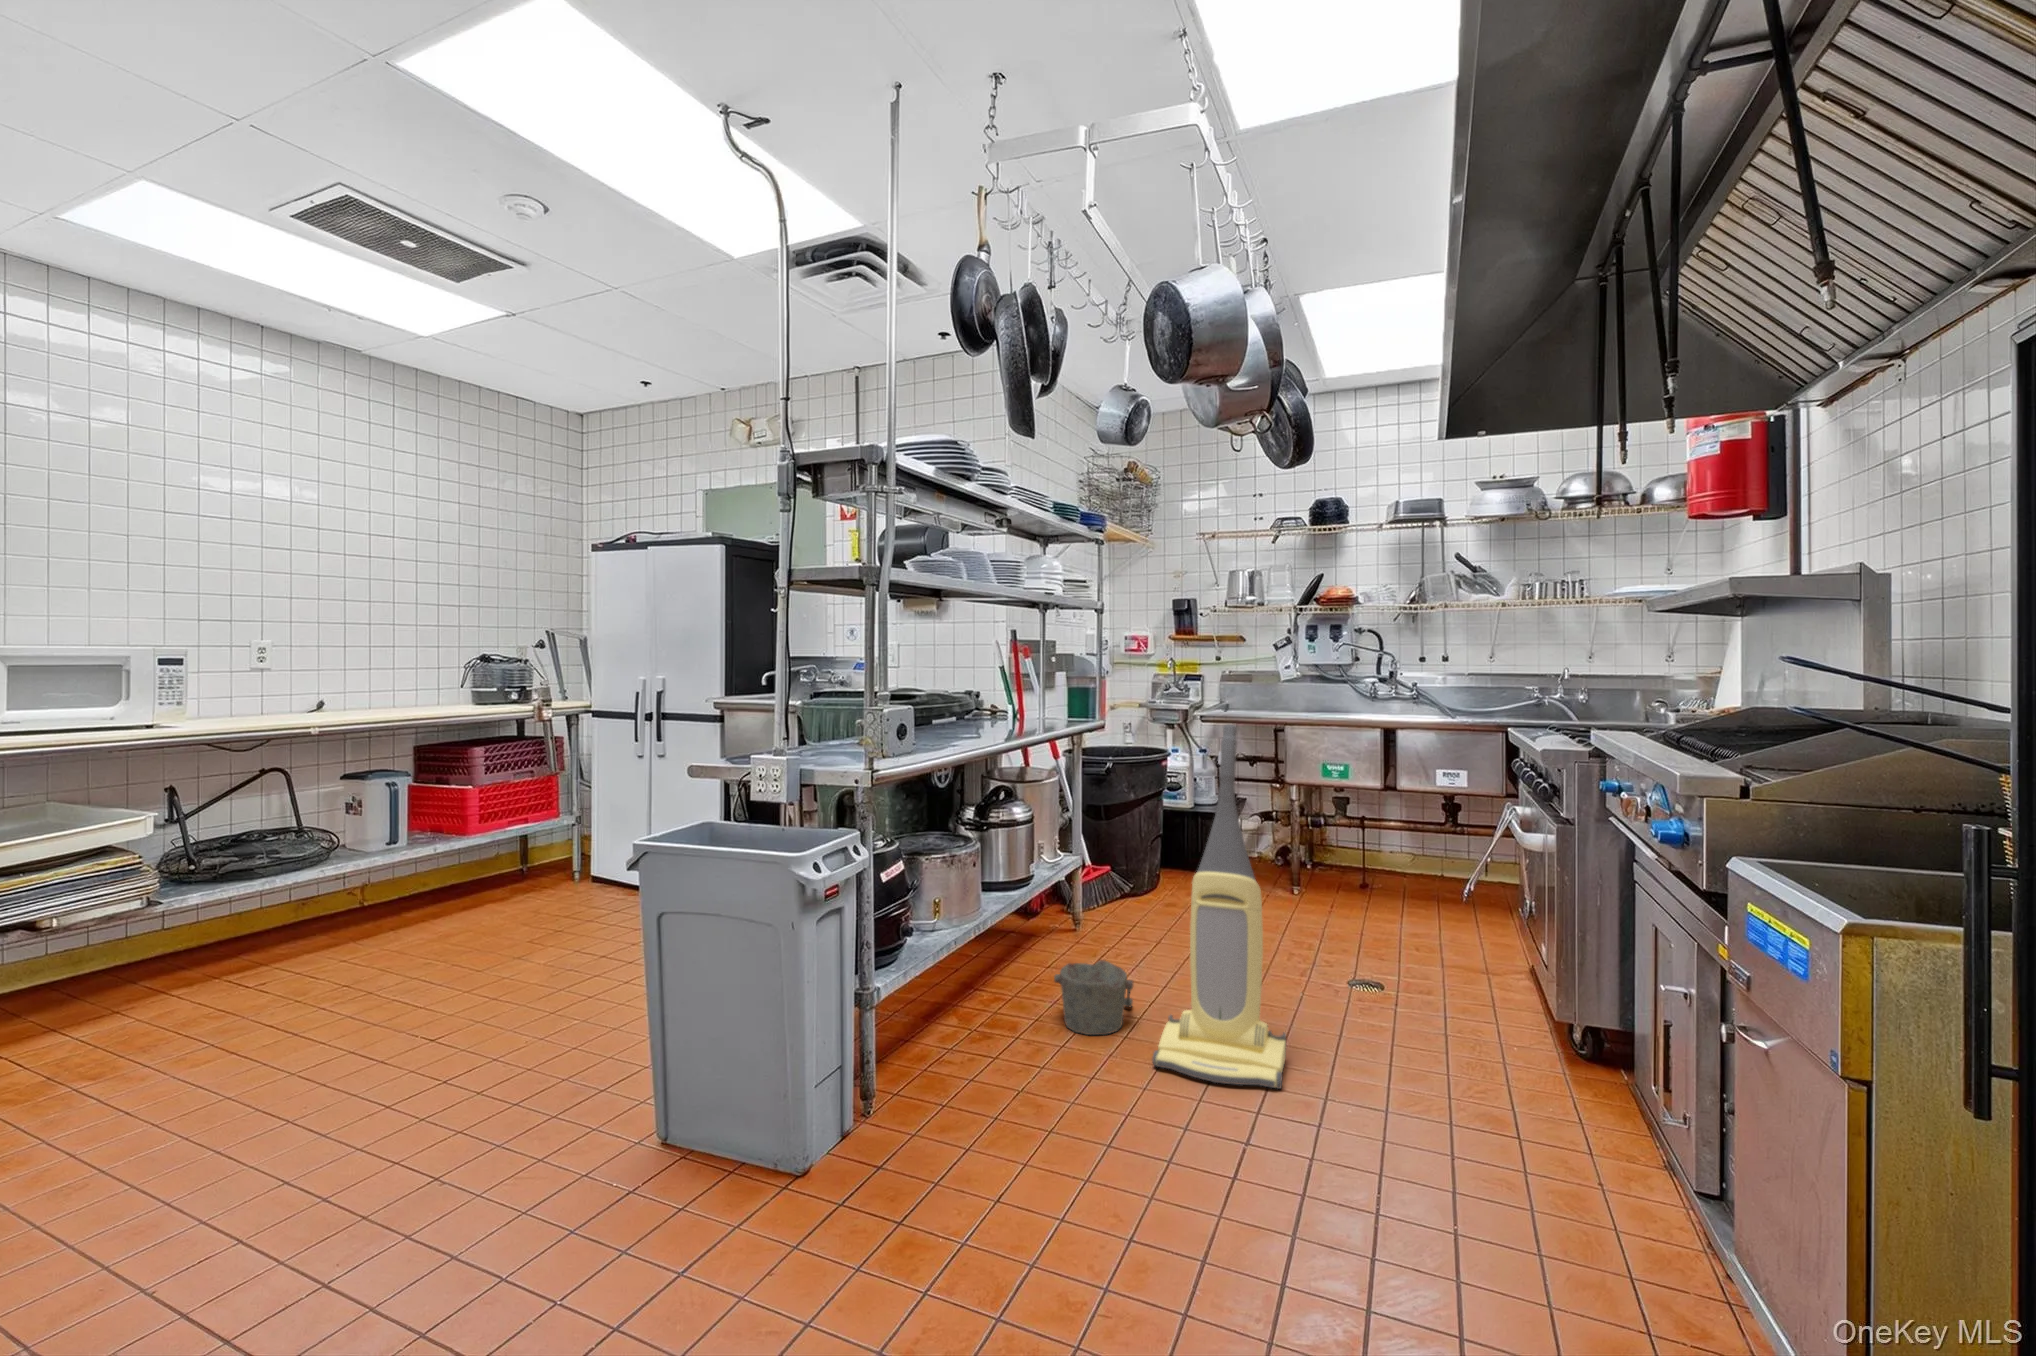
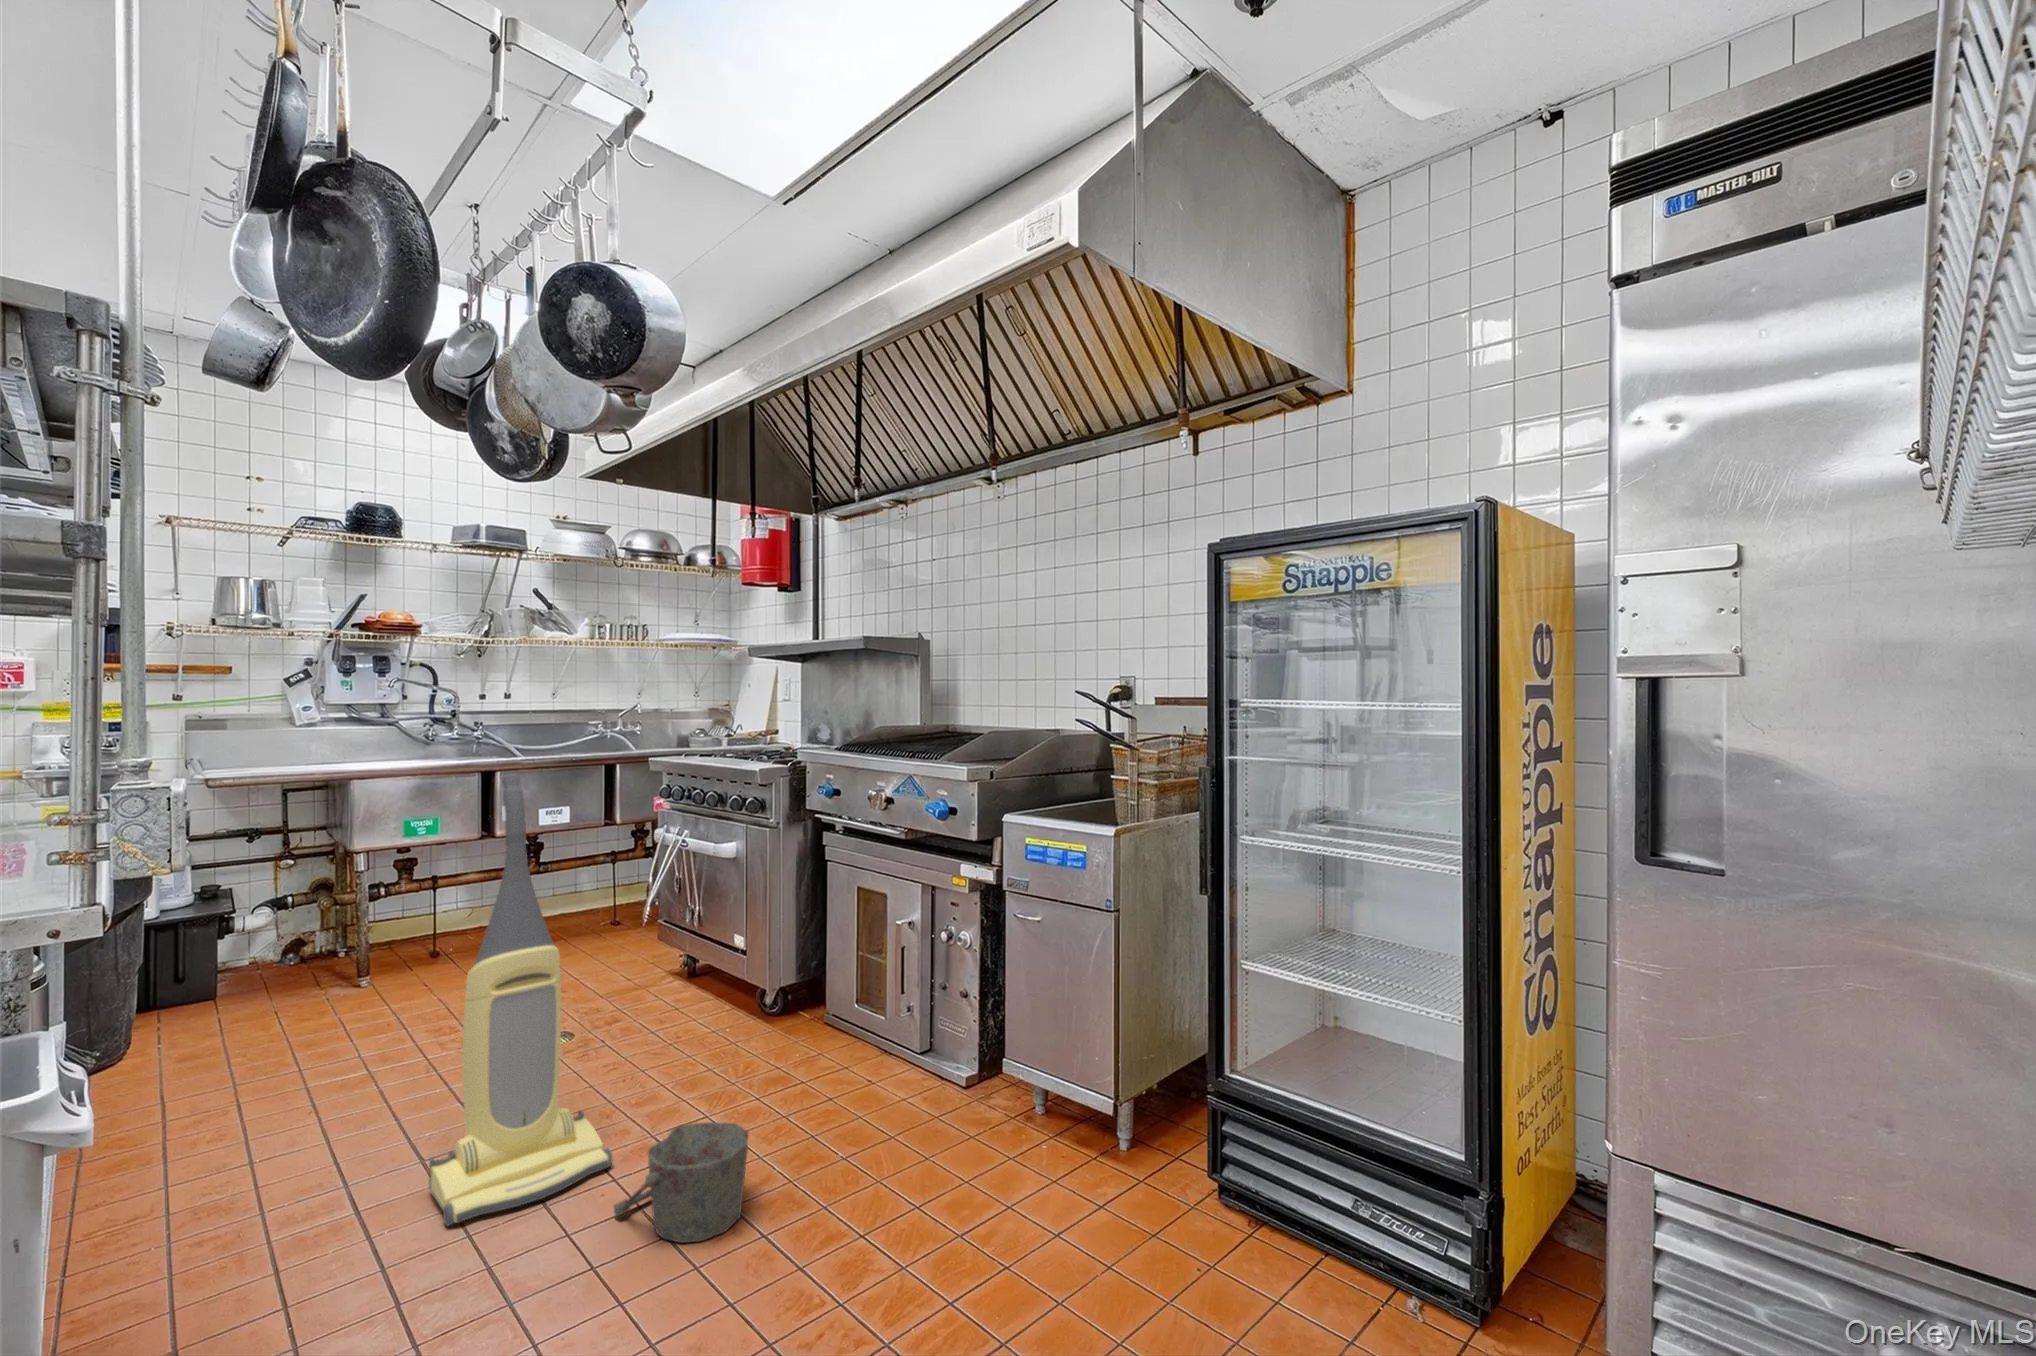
bucket: present [1054,960,1133,1035] -> present [614,1122,748,1243]

